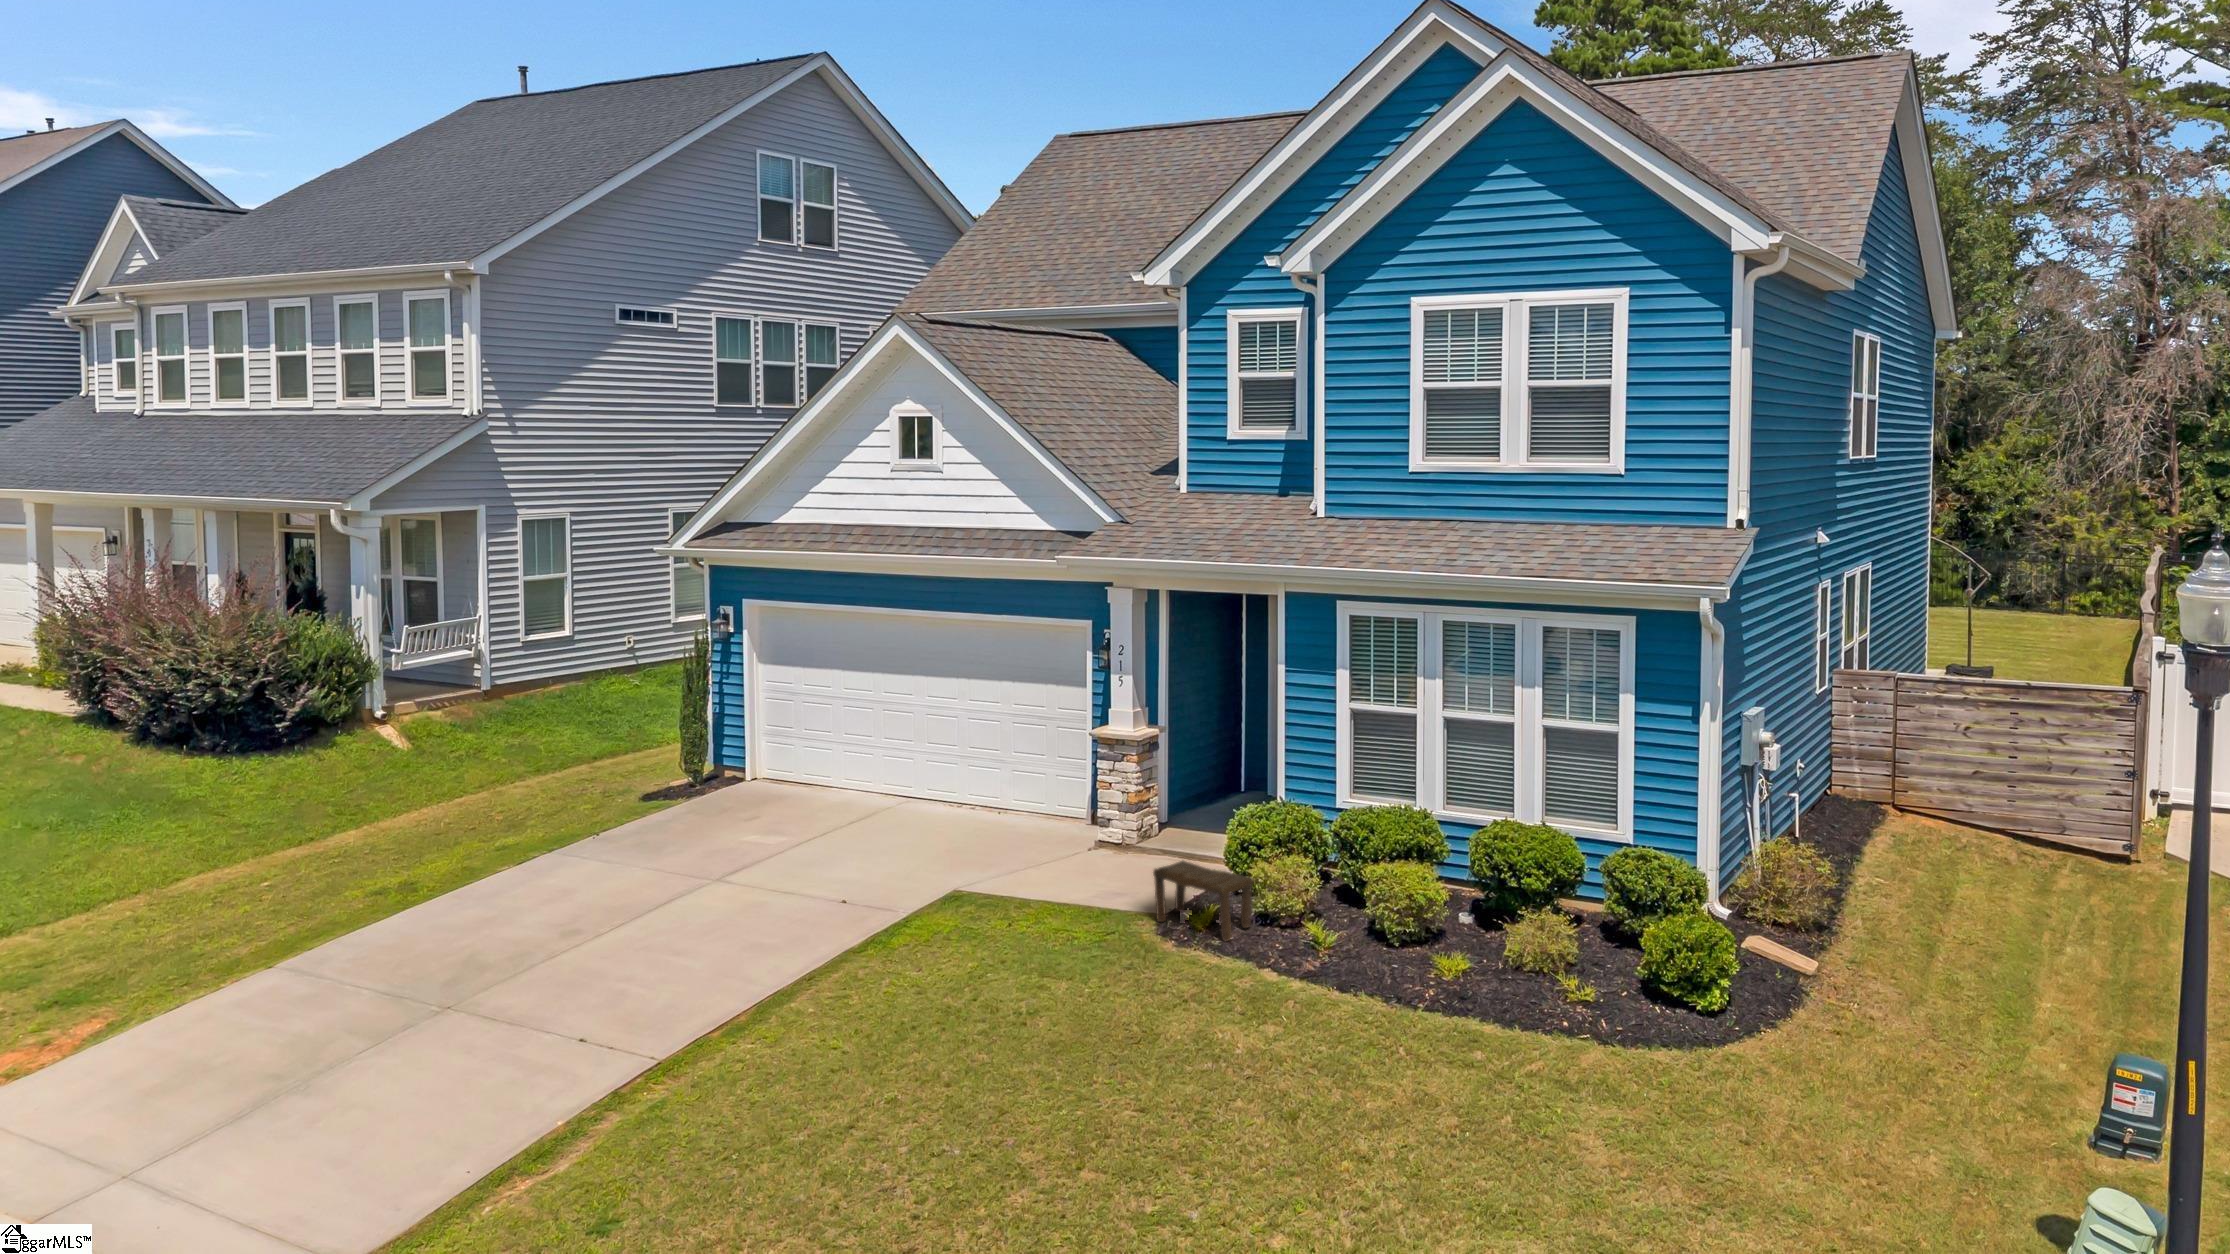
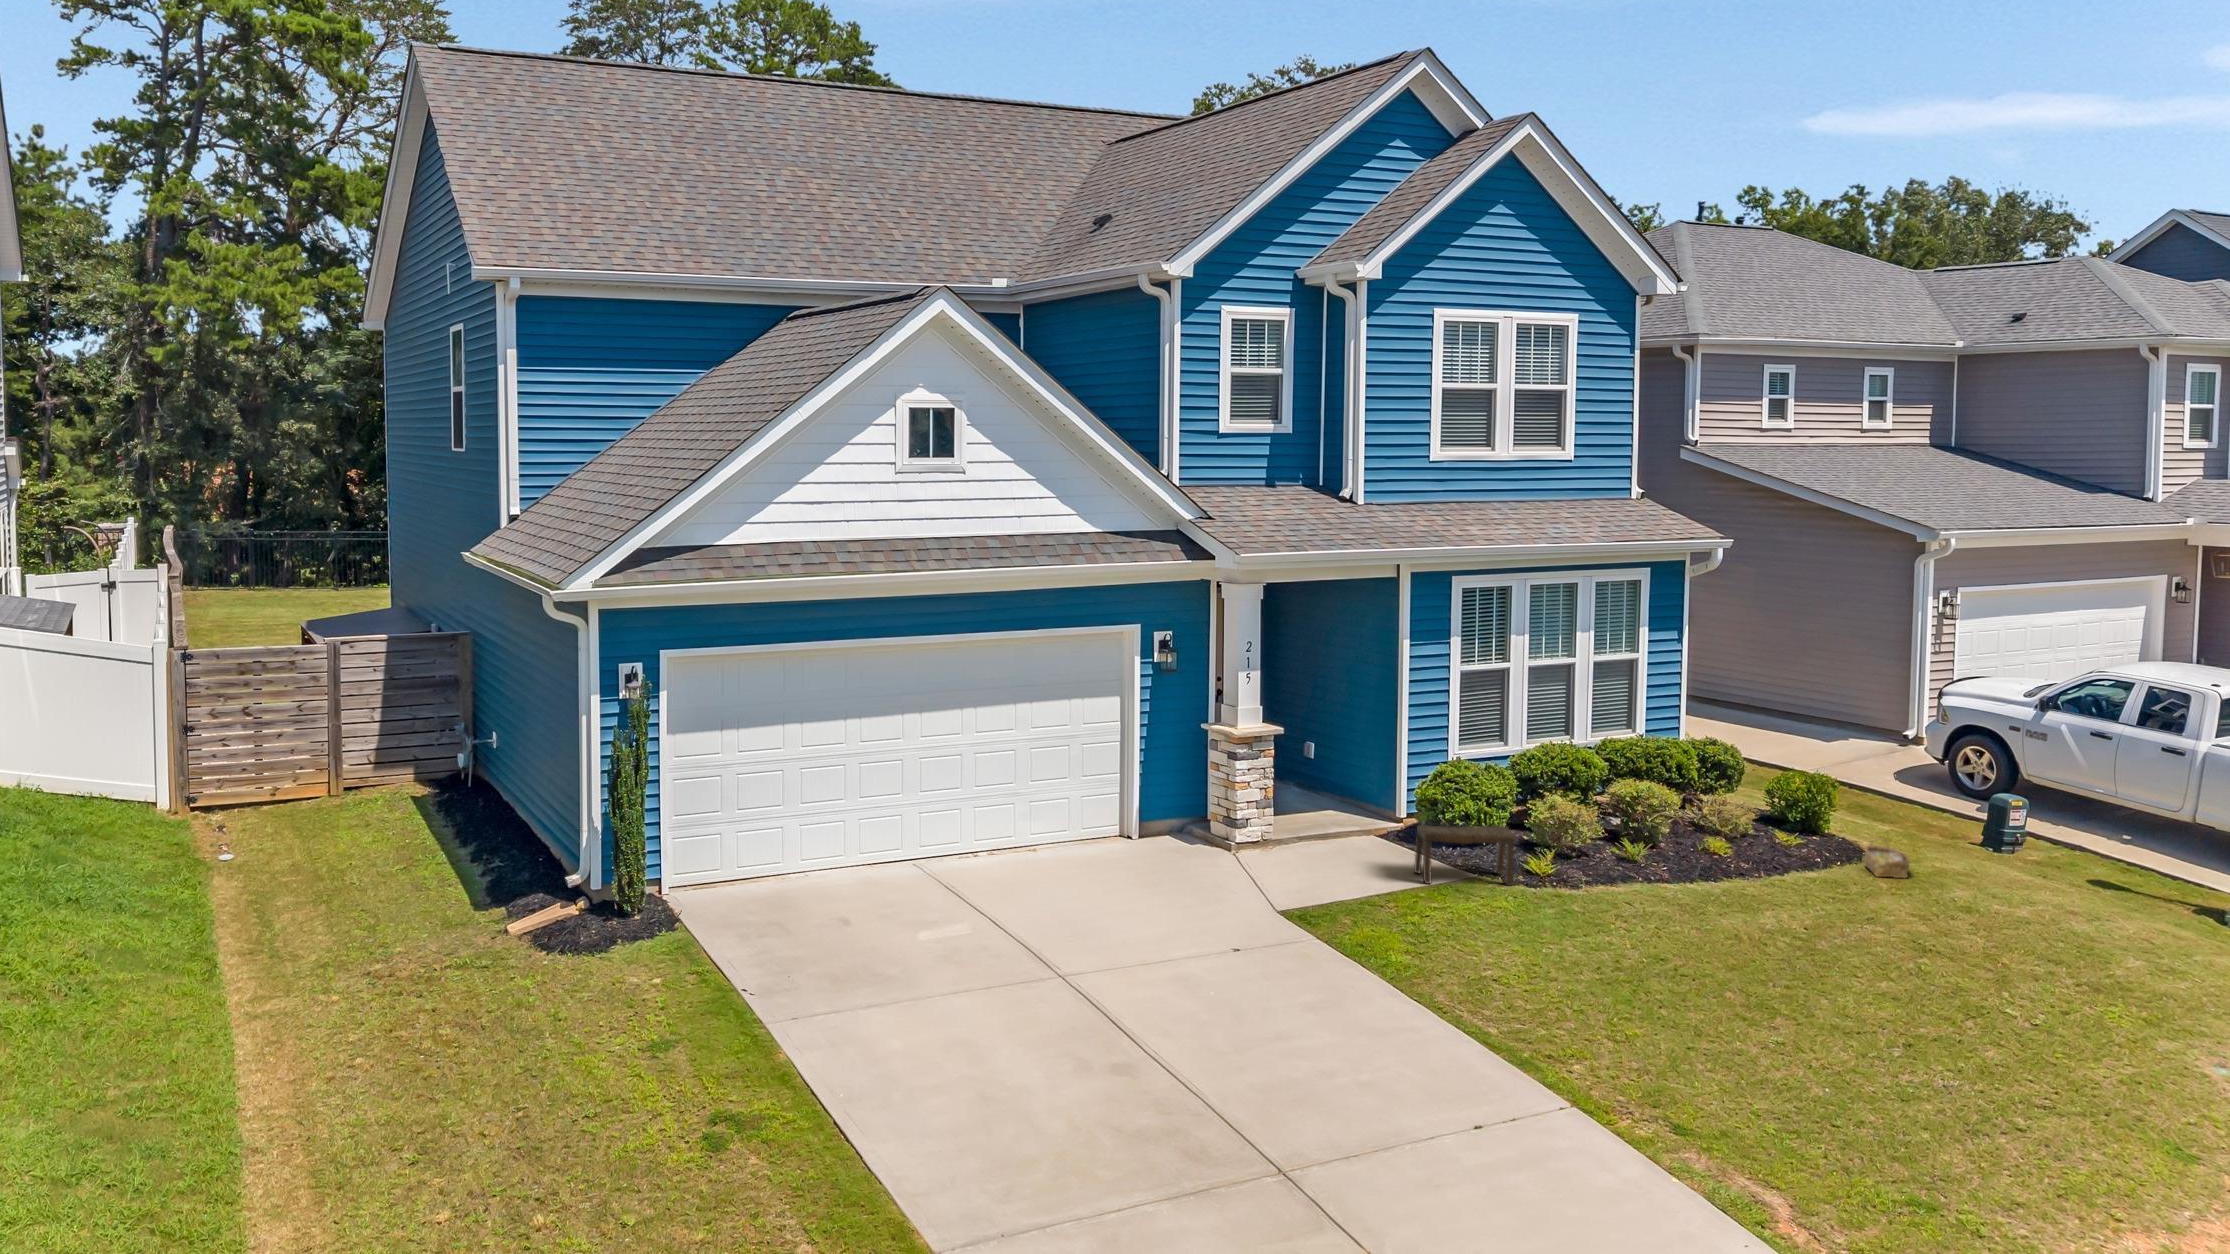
woven basket: none [1635,981,1690,1038] -> present [1864,838,1910,878]

